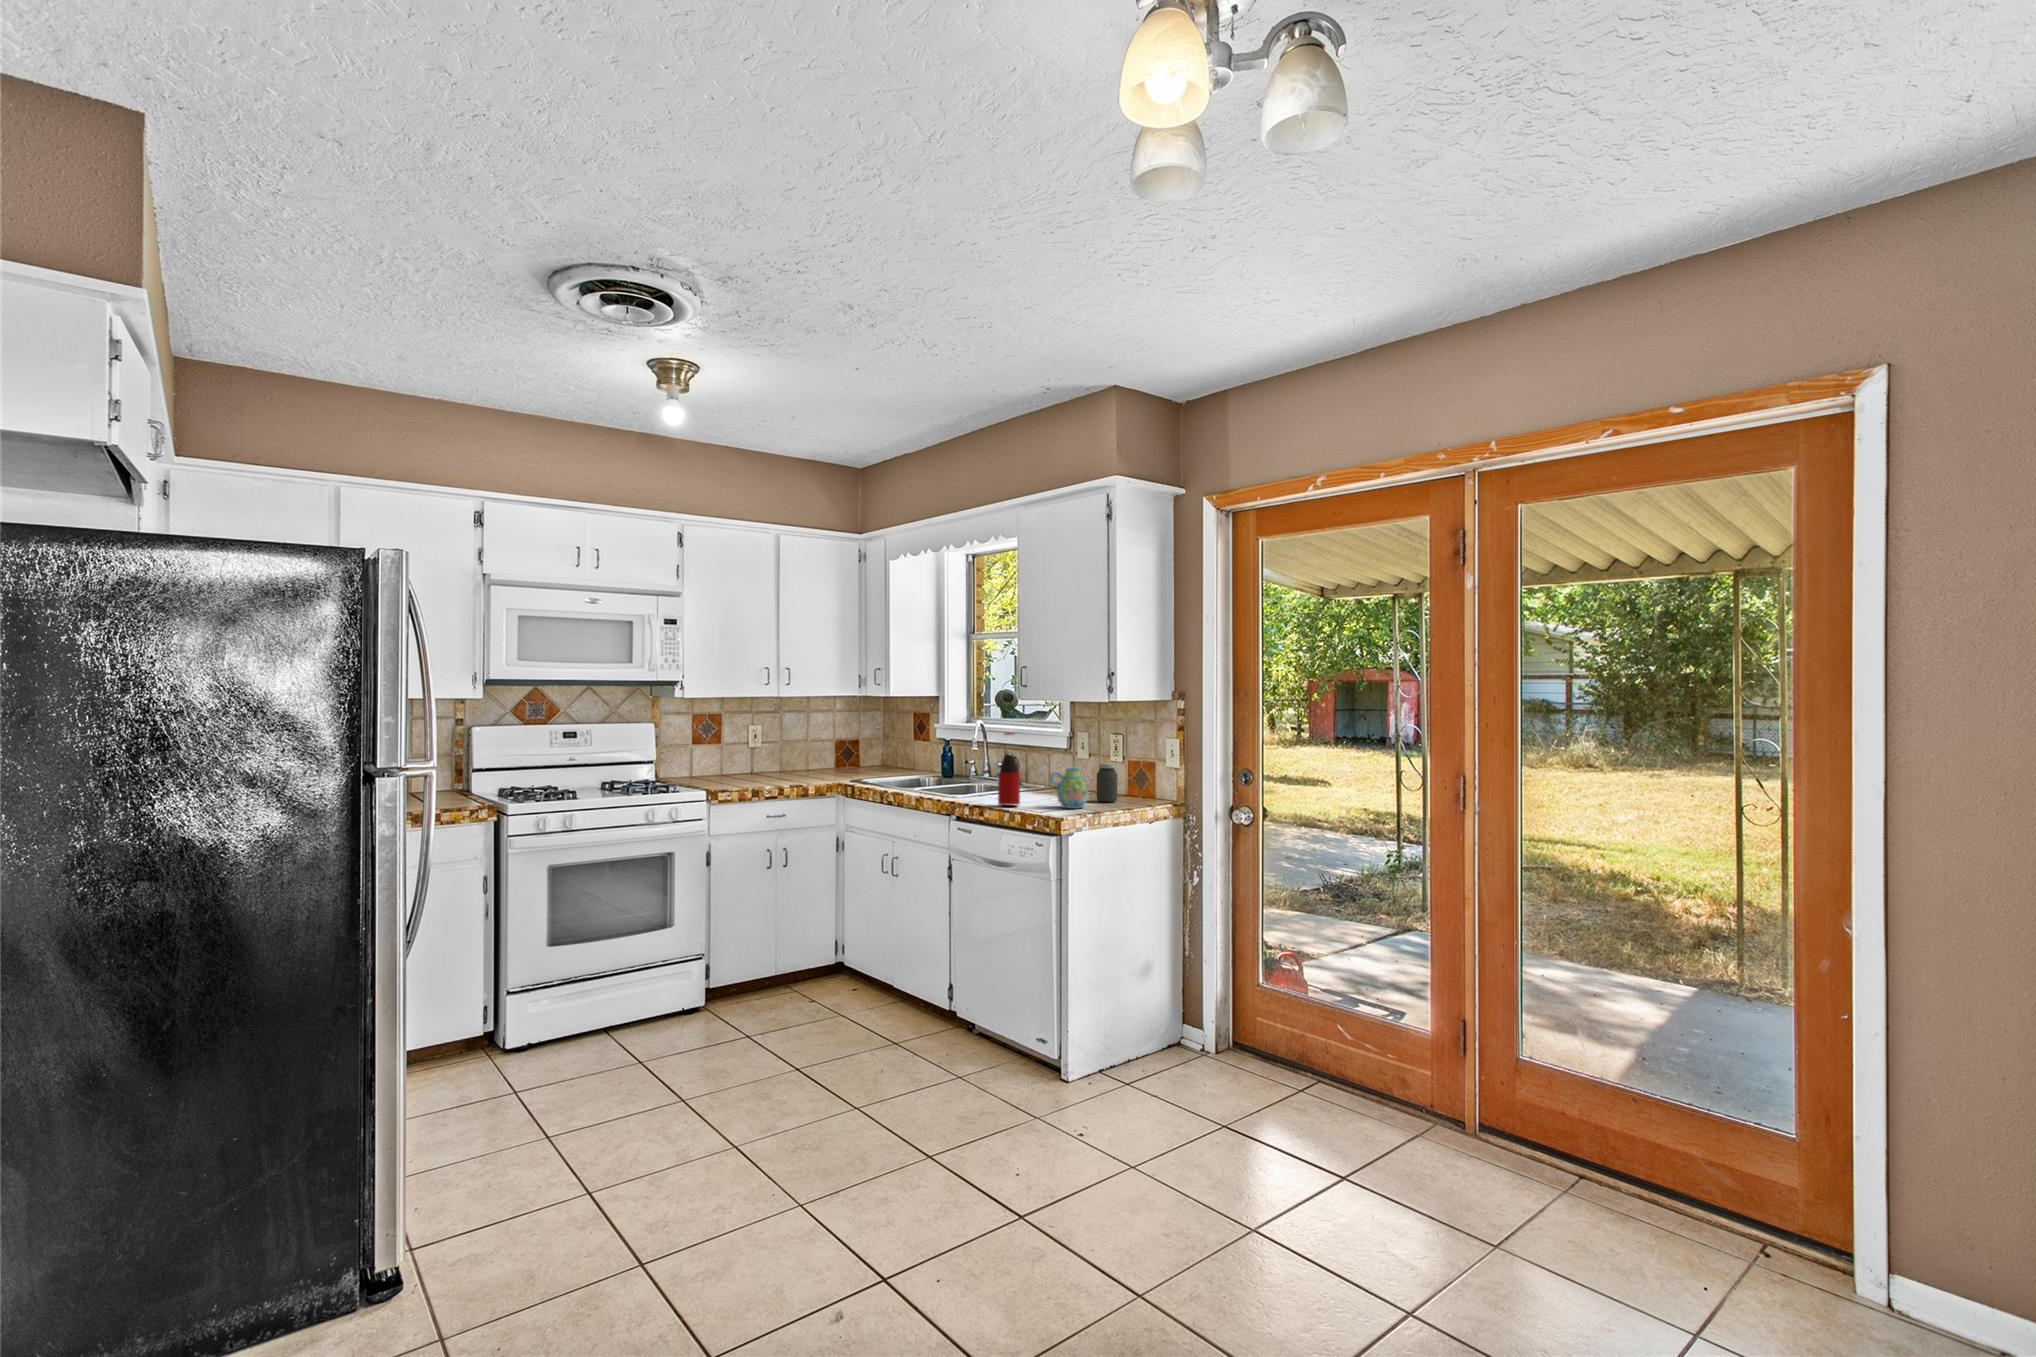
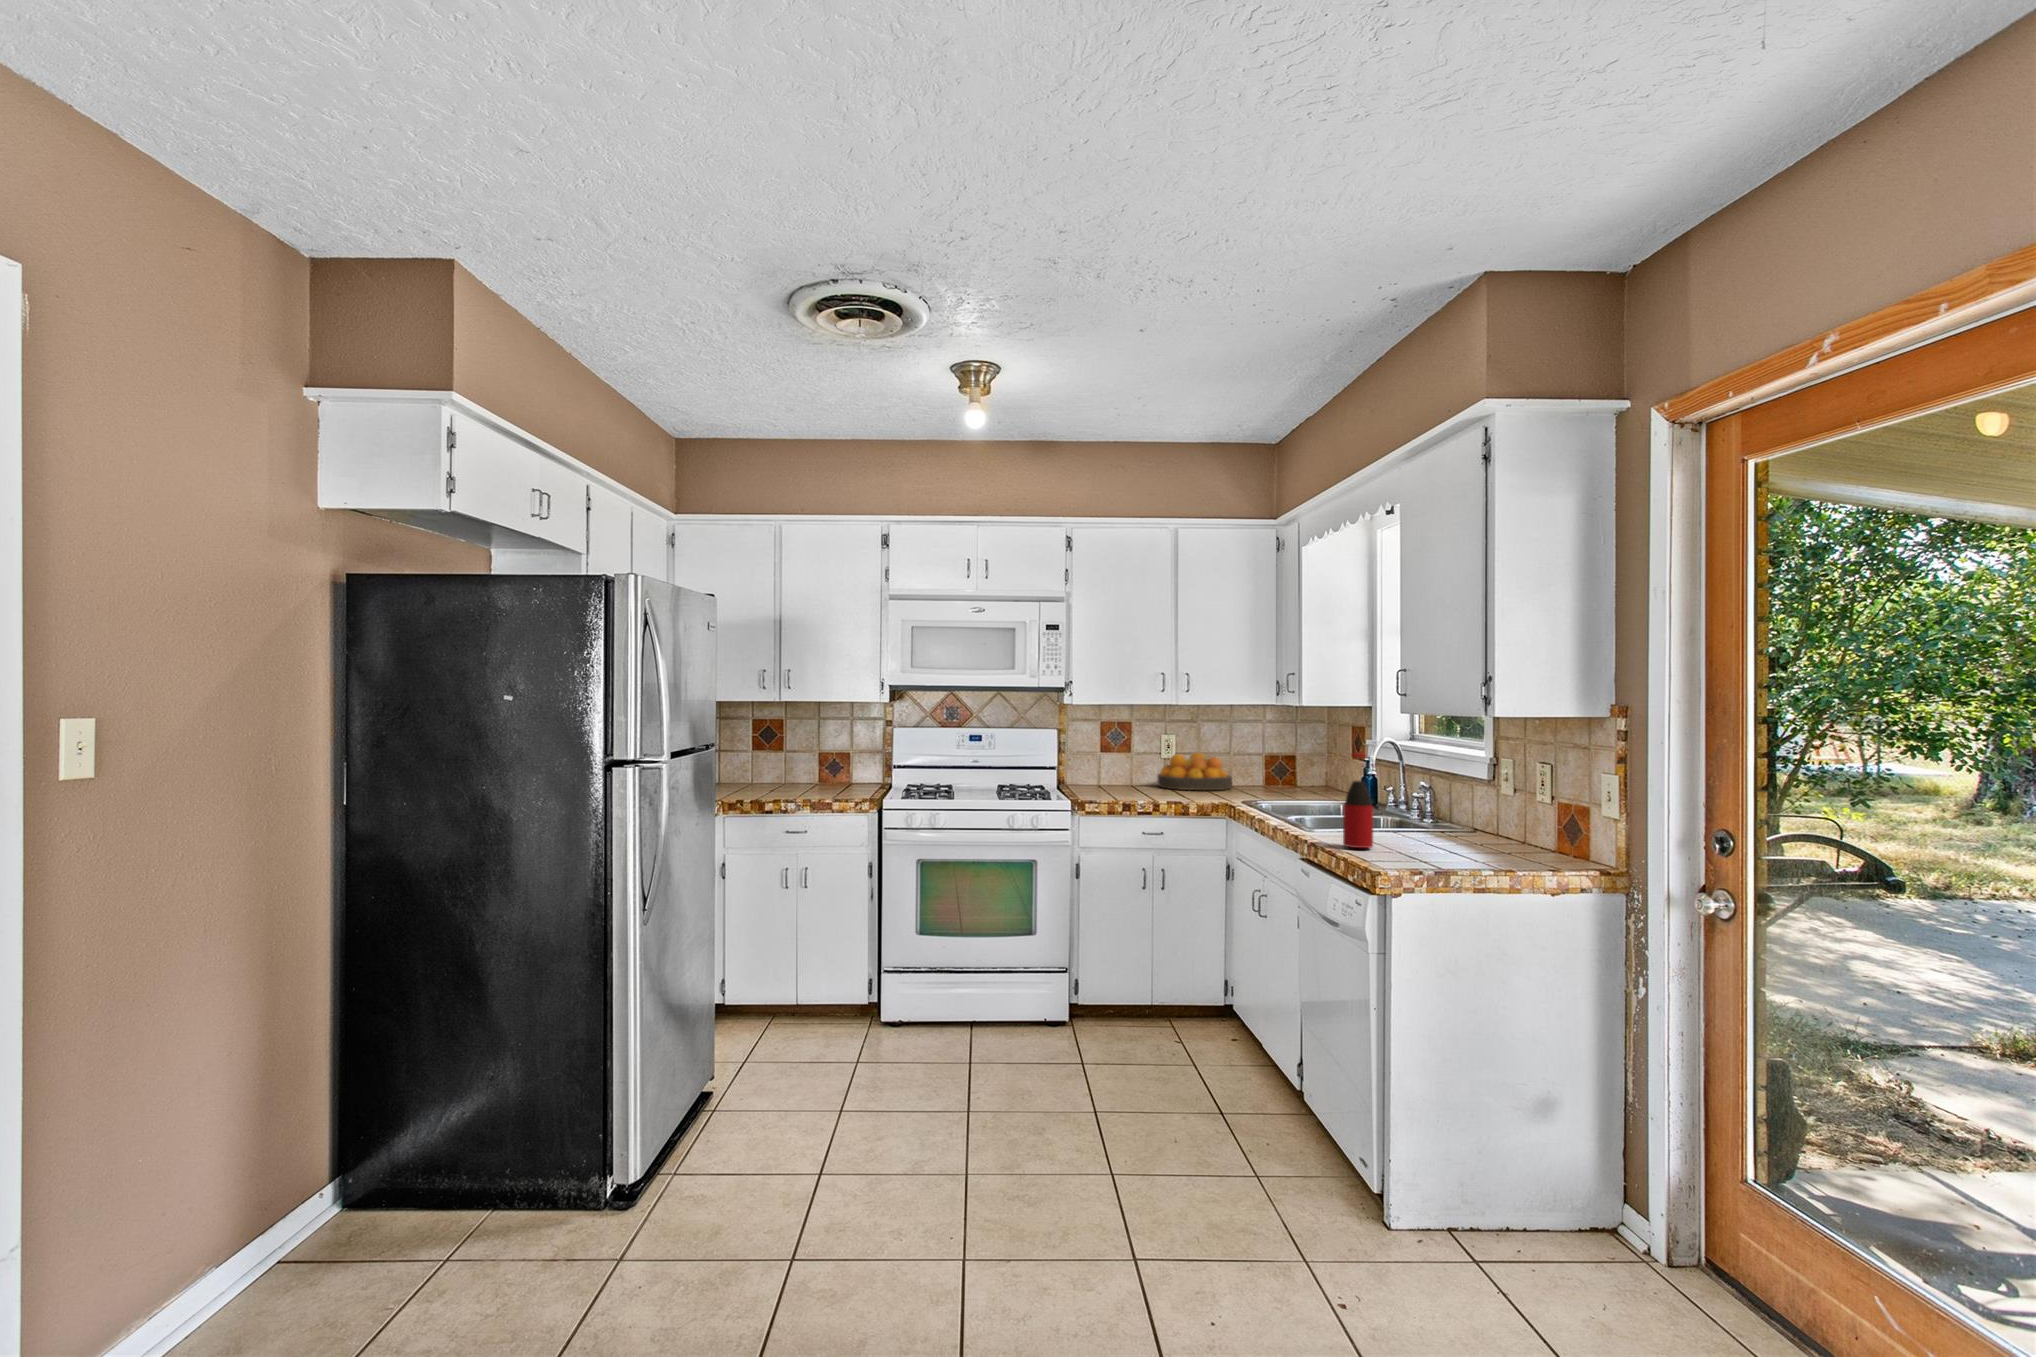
fruit bowl: none [748,741,818,776] -> present [1157,753,1232,790]
jar: present [1097,763,1117,802] -> none [1497,802,1529,858]
mug: present [1049,768,1089,808] -> none [1407,805,1467,861]

